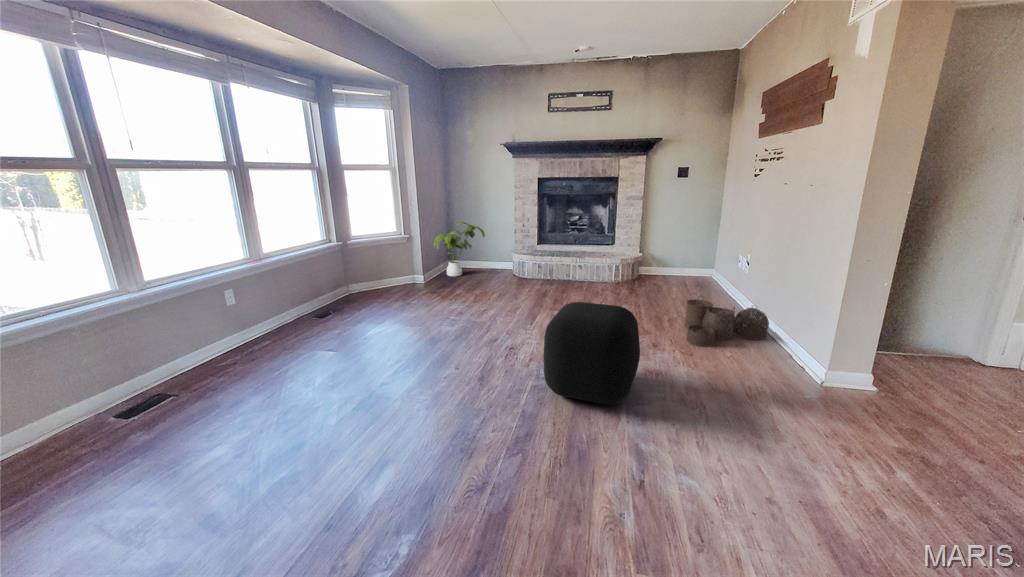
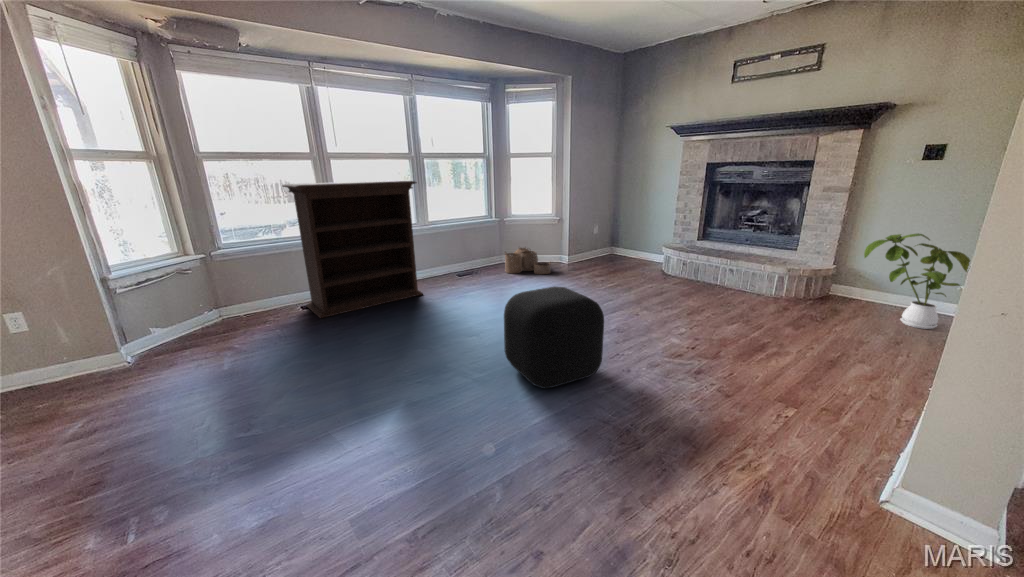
bookshelf: none [42,202,314,442] -> present [282,180,423,318]
house plant: present [434,222,485,276] -> present [864,233,970,329]
woven basket: present [685,299,769,347] -> present [505,248,551,274]

